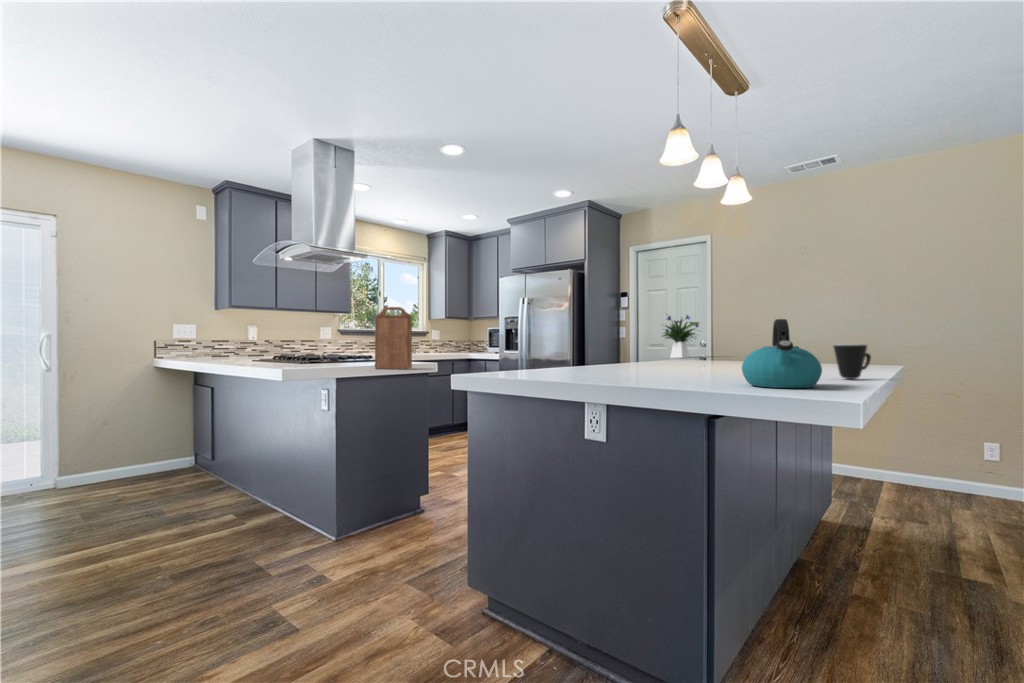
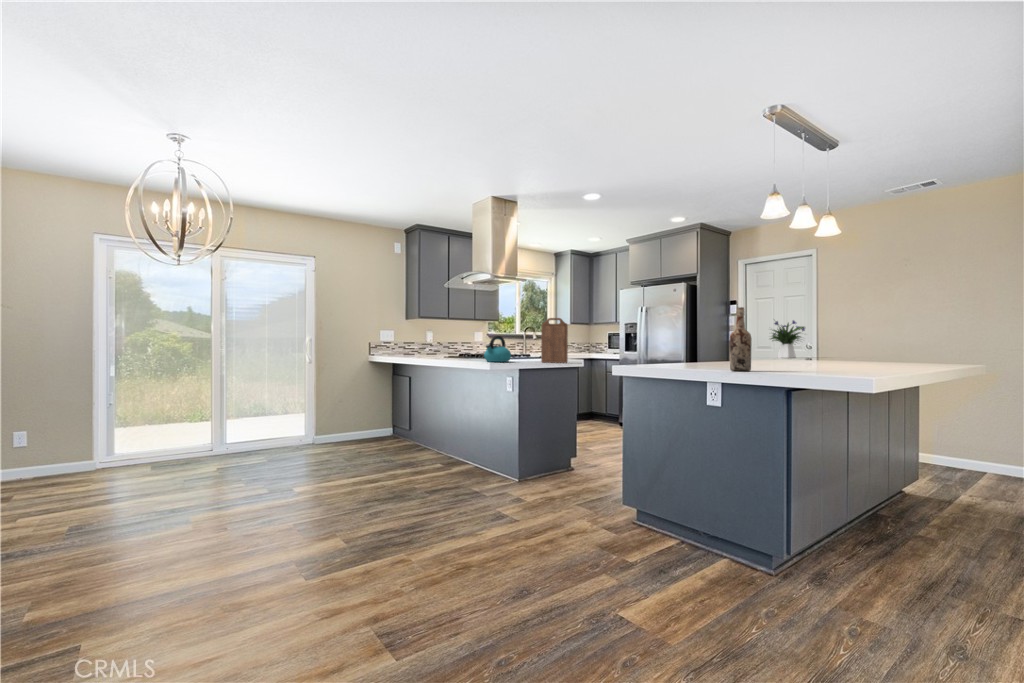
wine bottle: none [618,287,650,388] -> present [730,307,752,371]
kettle: present [742,319,822,388] -> present [484,336,511,362]
mug: present [833,344,871,379] -> none [894,344,924,369]

